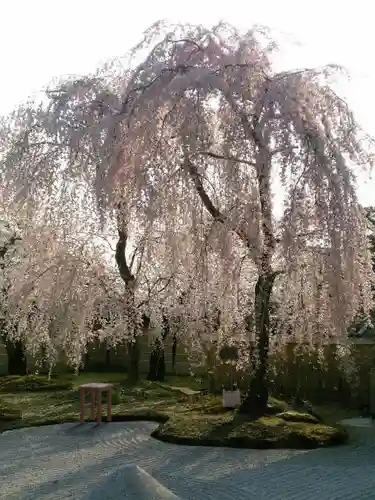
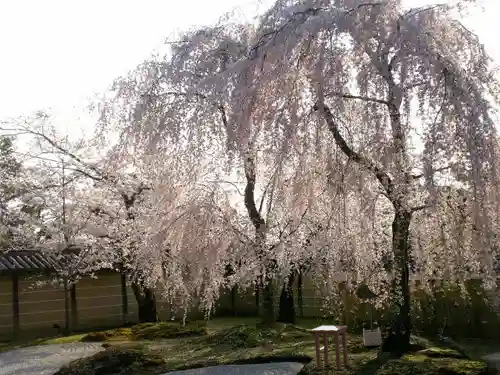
stool: present [78,383,113,425] -> present [312,326,348,370]

